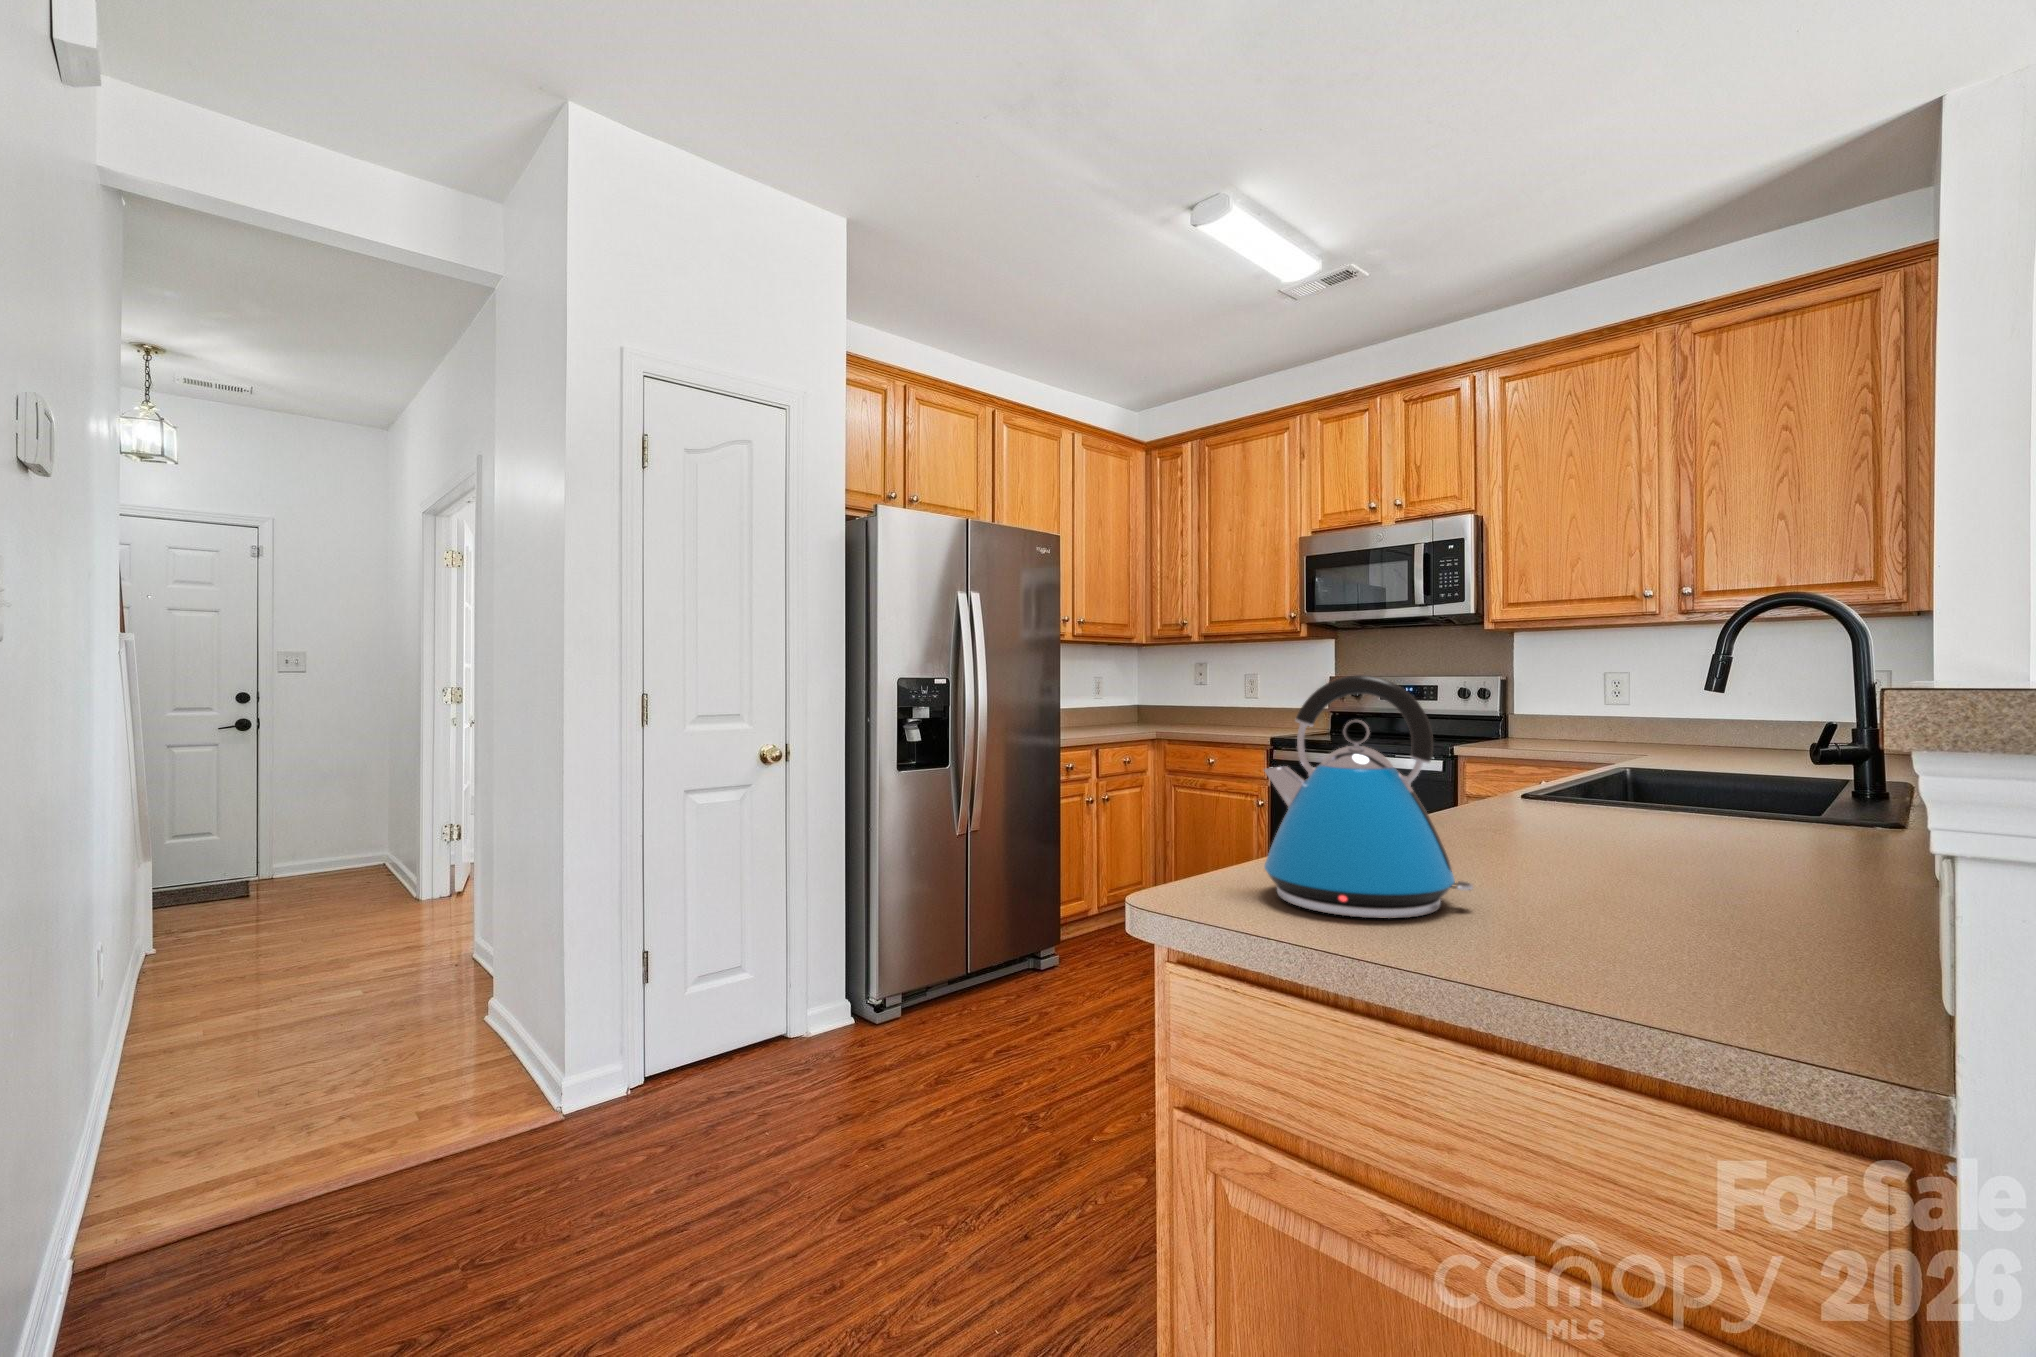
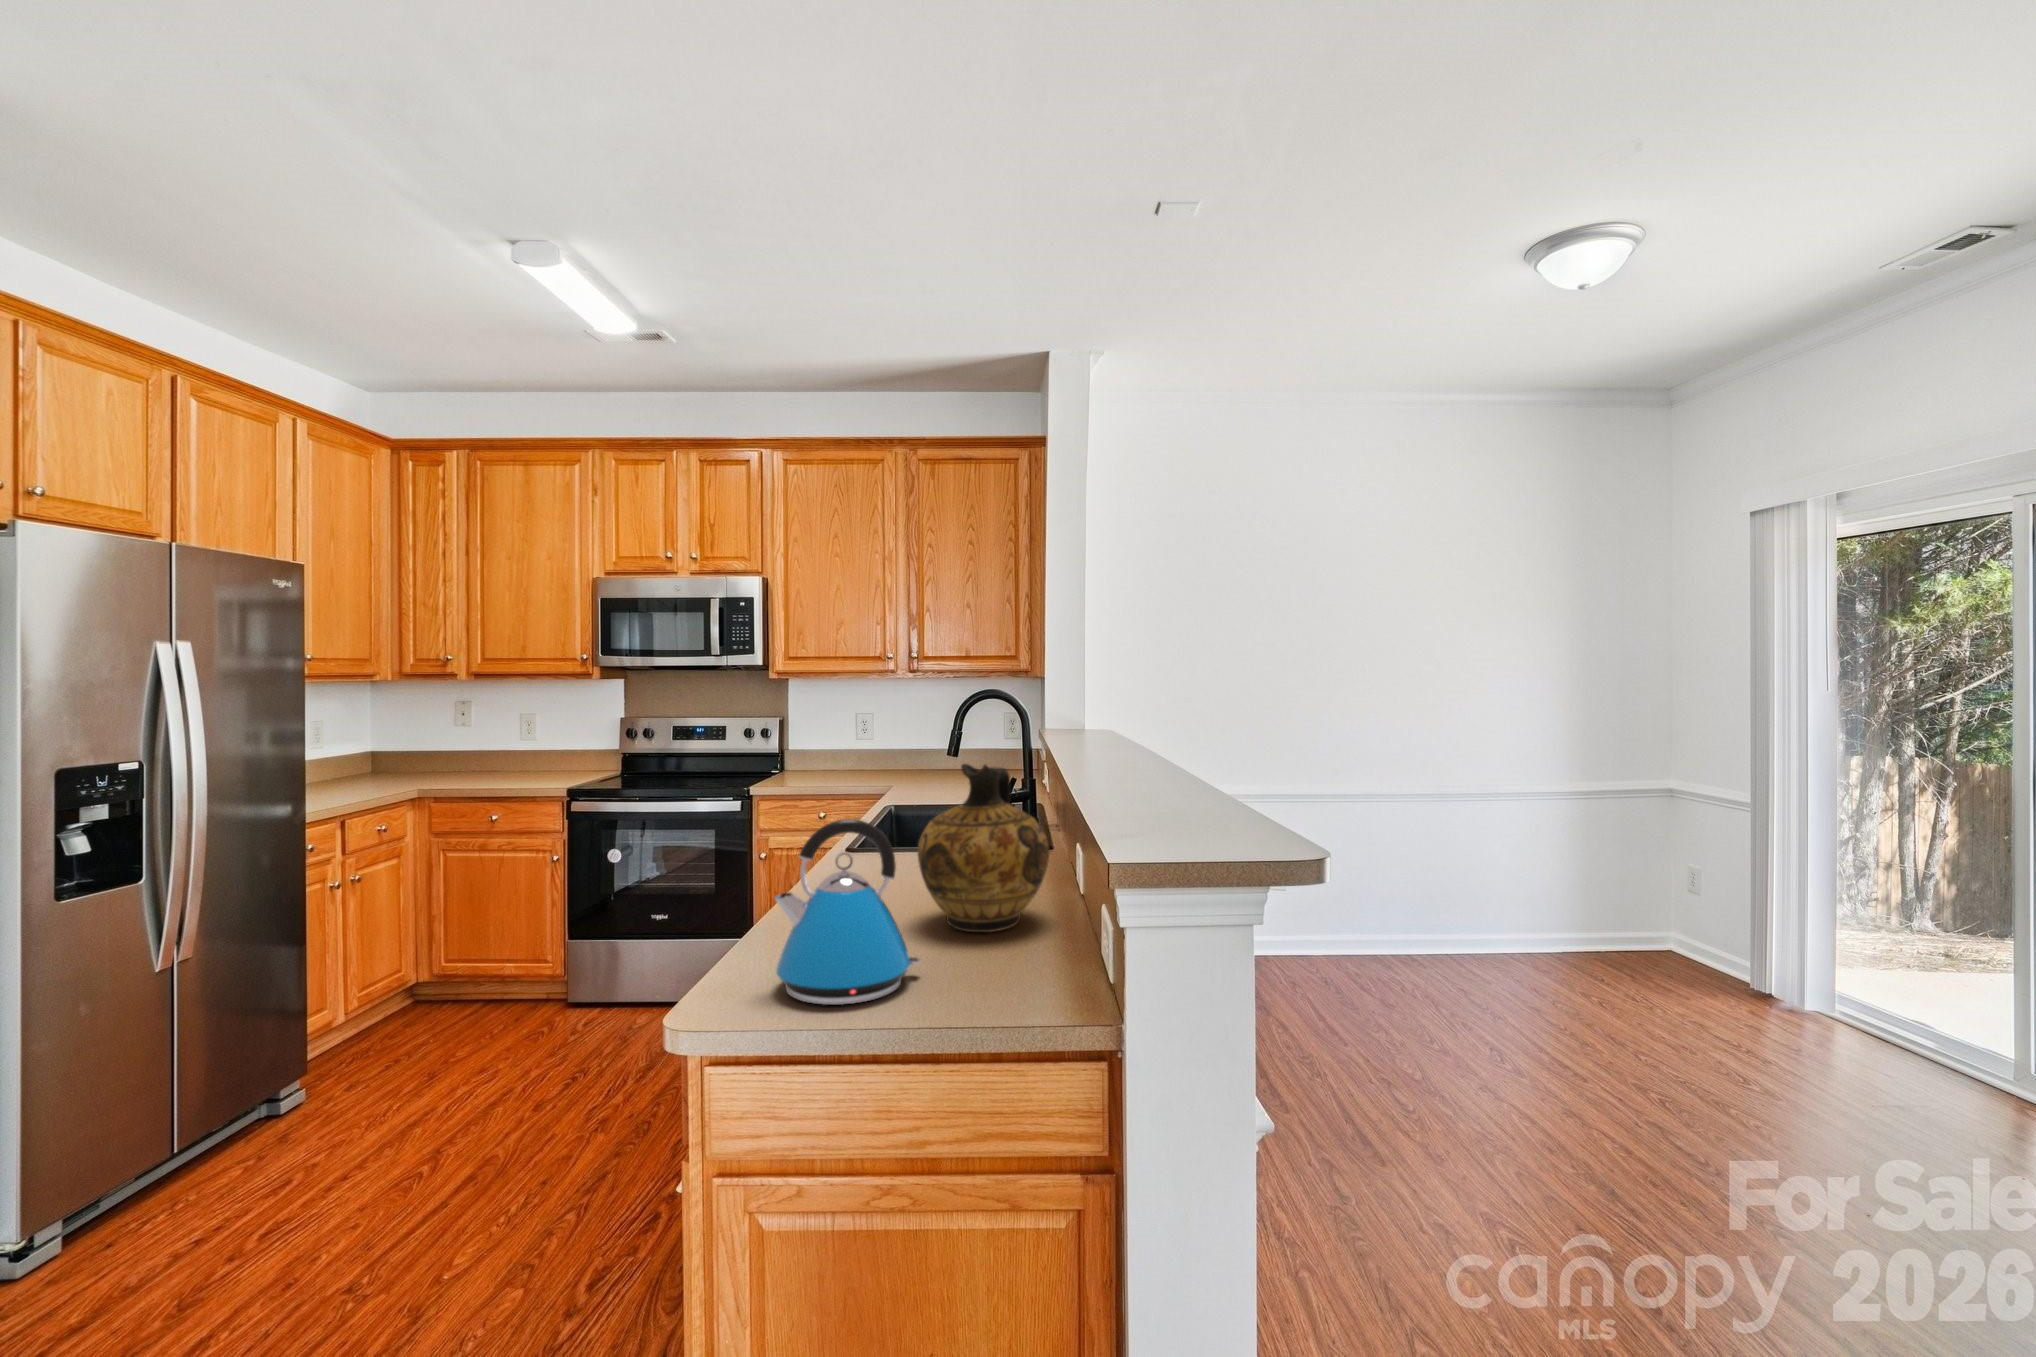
ceramic jug: none [1523,626,1771,888] -> present [918,764,1049,932]

